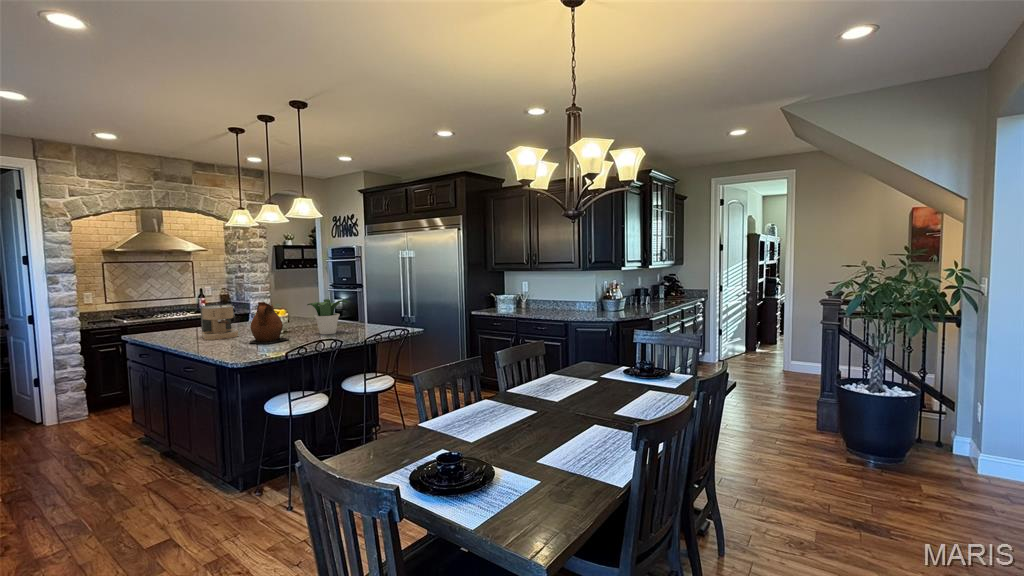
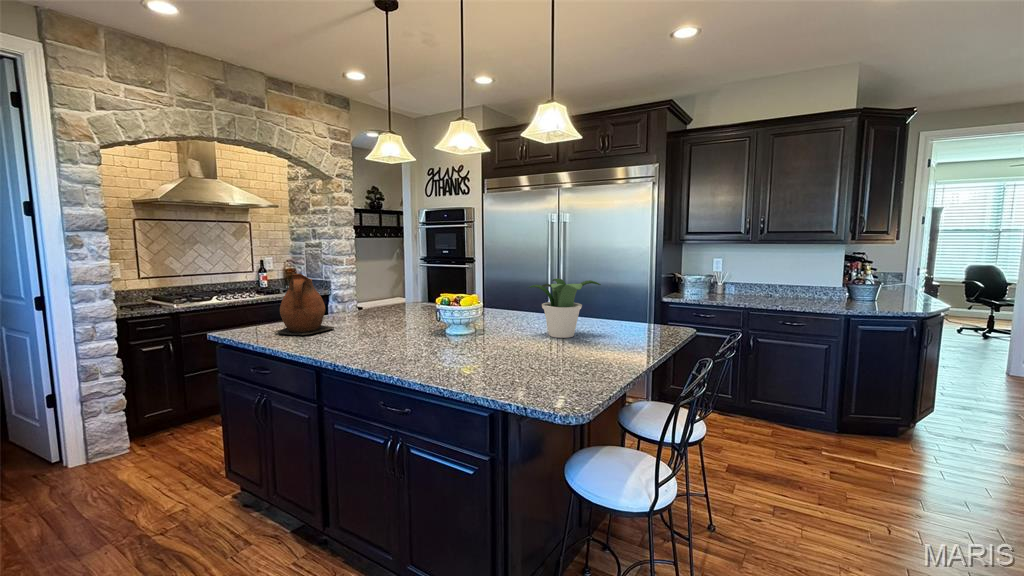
ceramic pitcher: present [250,302,289,344] -> present [277,274,334,335]
coffee maker: present [200,304,239,340] -> none [354,284,417,347]

